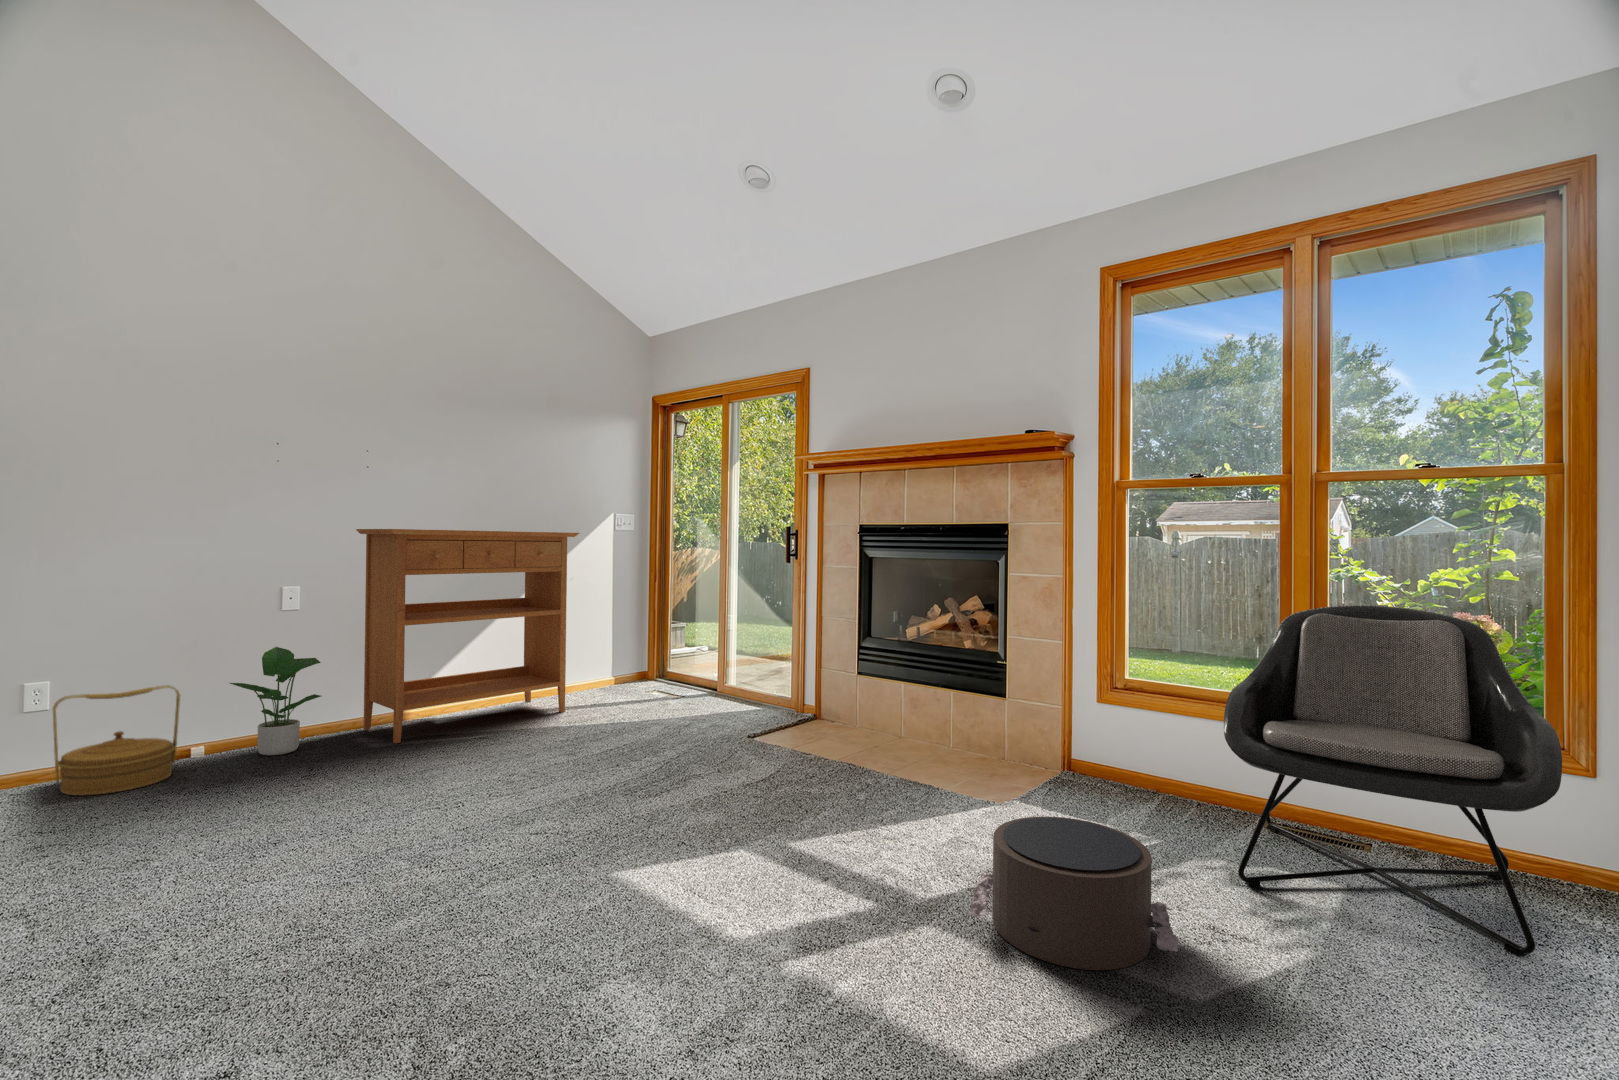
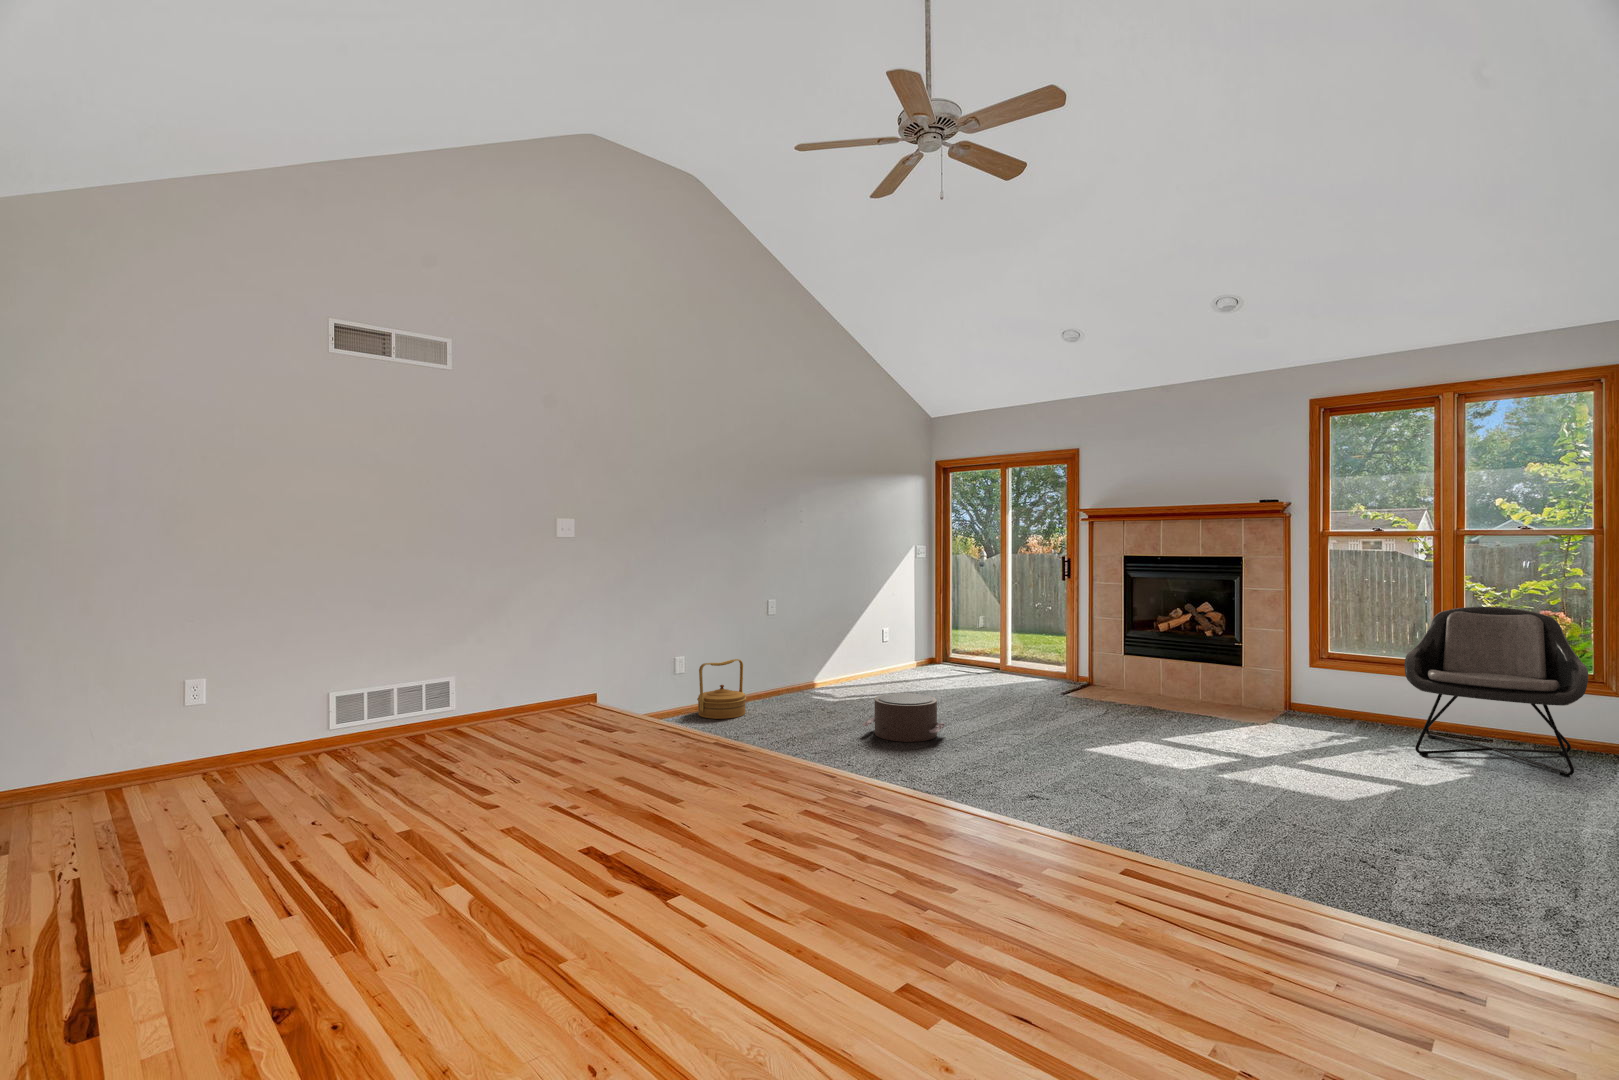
console table: present [356,529,579,743] -> none [797,561,918,698]
potted plant: present [230,647,321,755] -> none [758,637,802,703]
pouf: present [970,817,1178,970] -> present [863,693,945,742]

